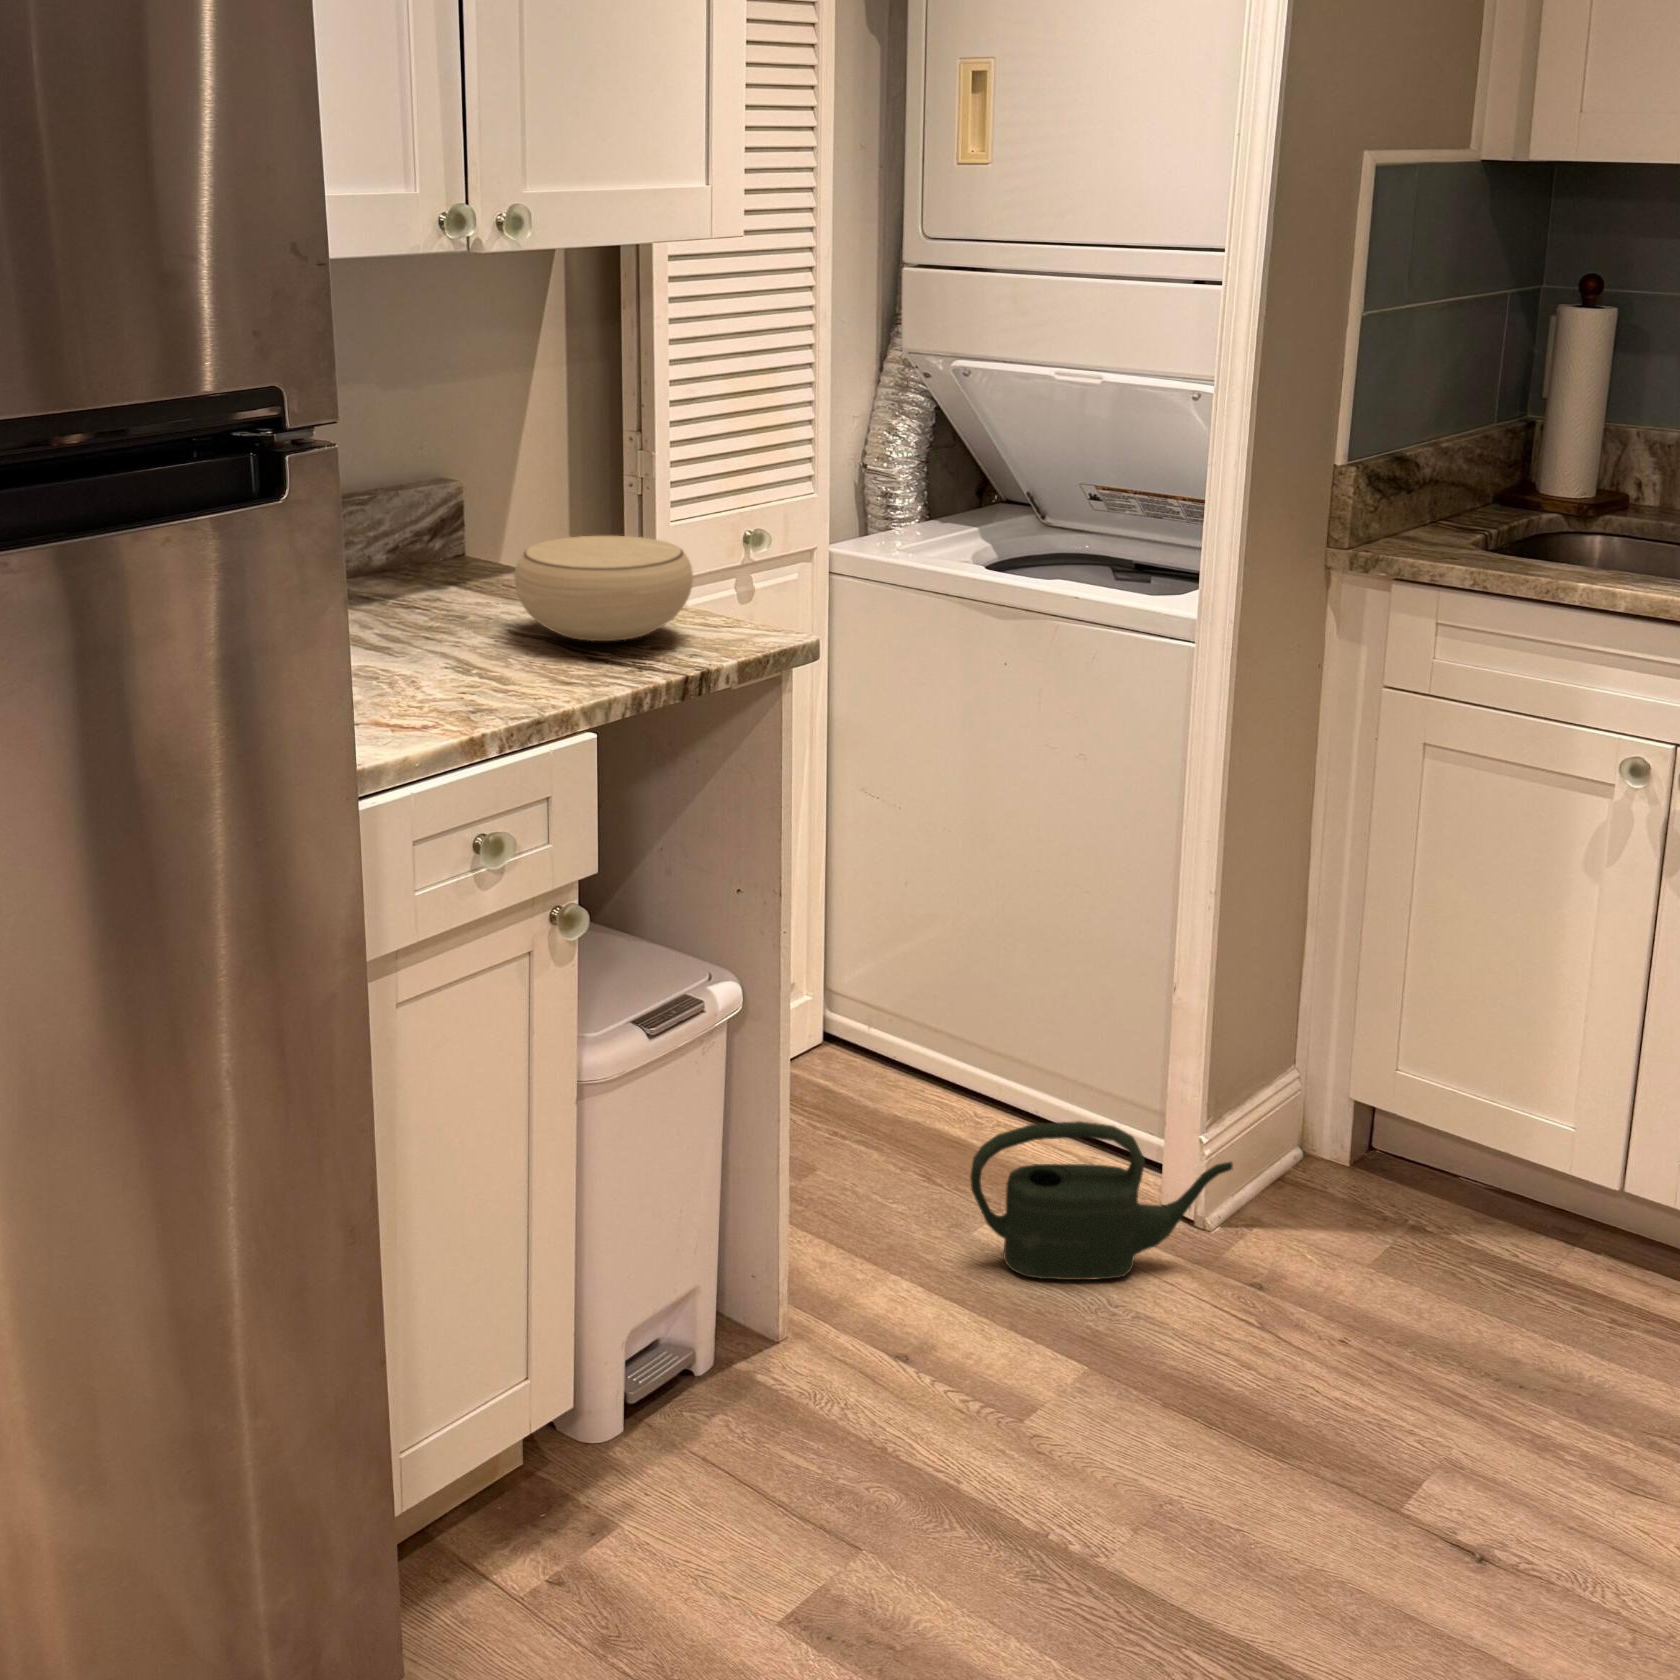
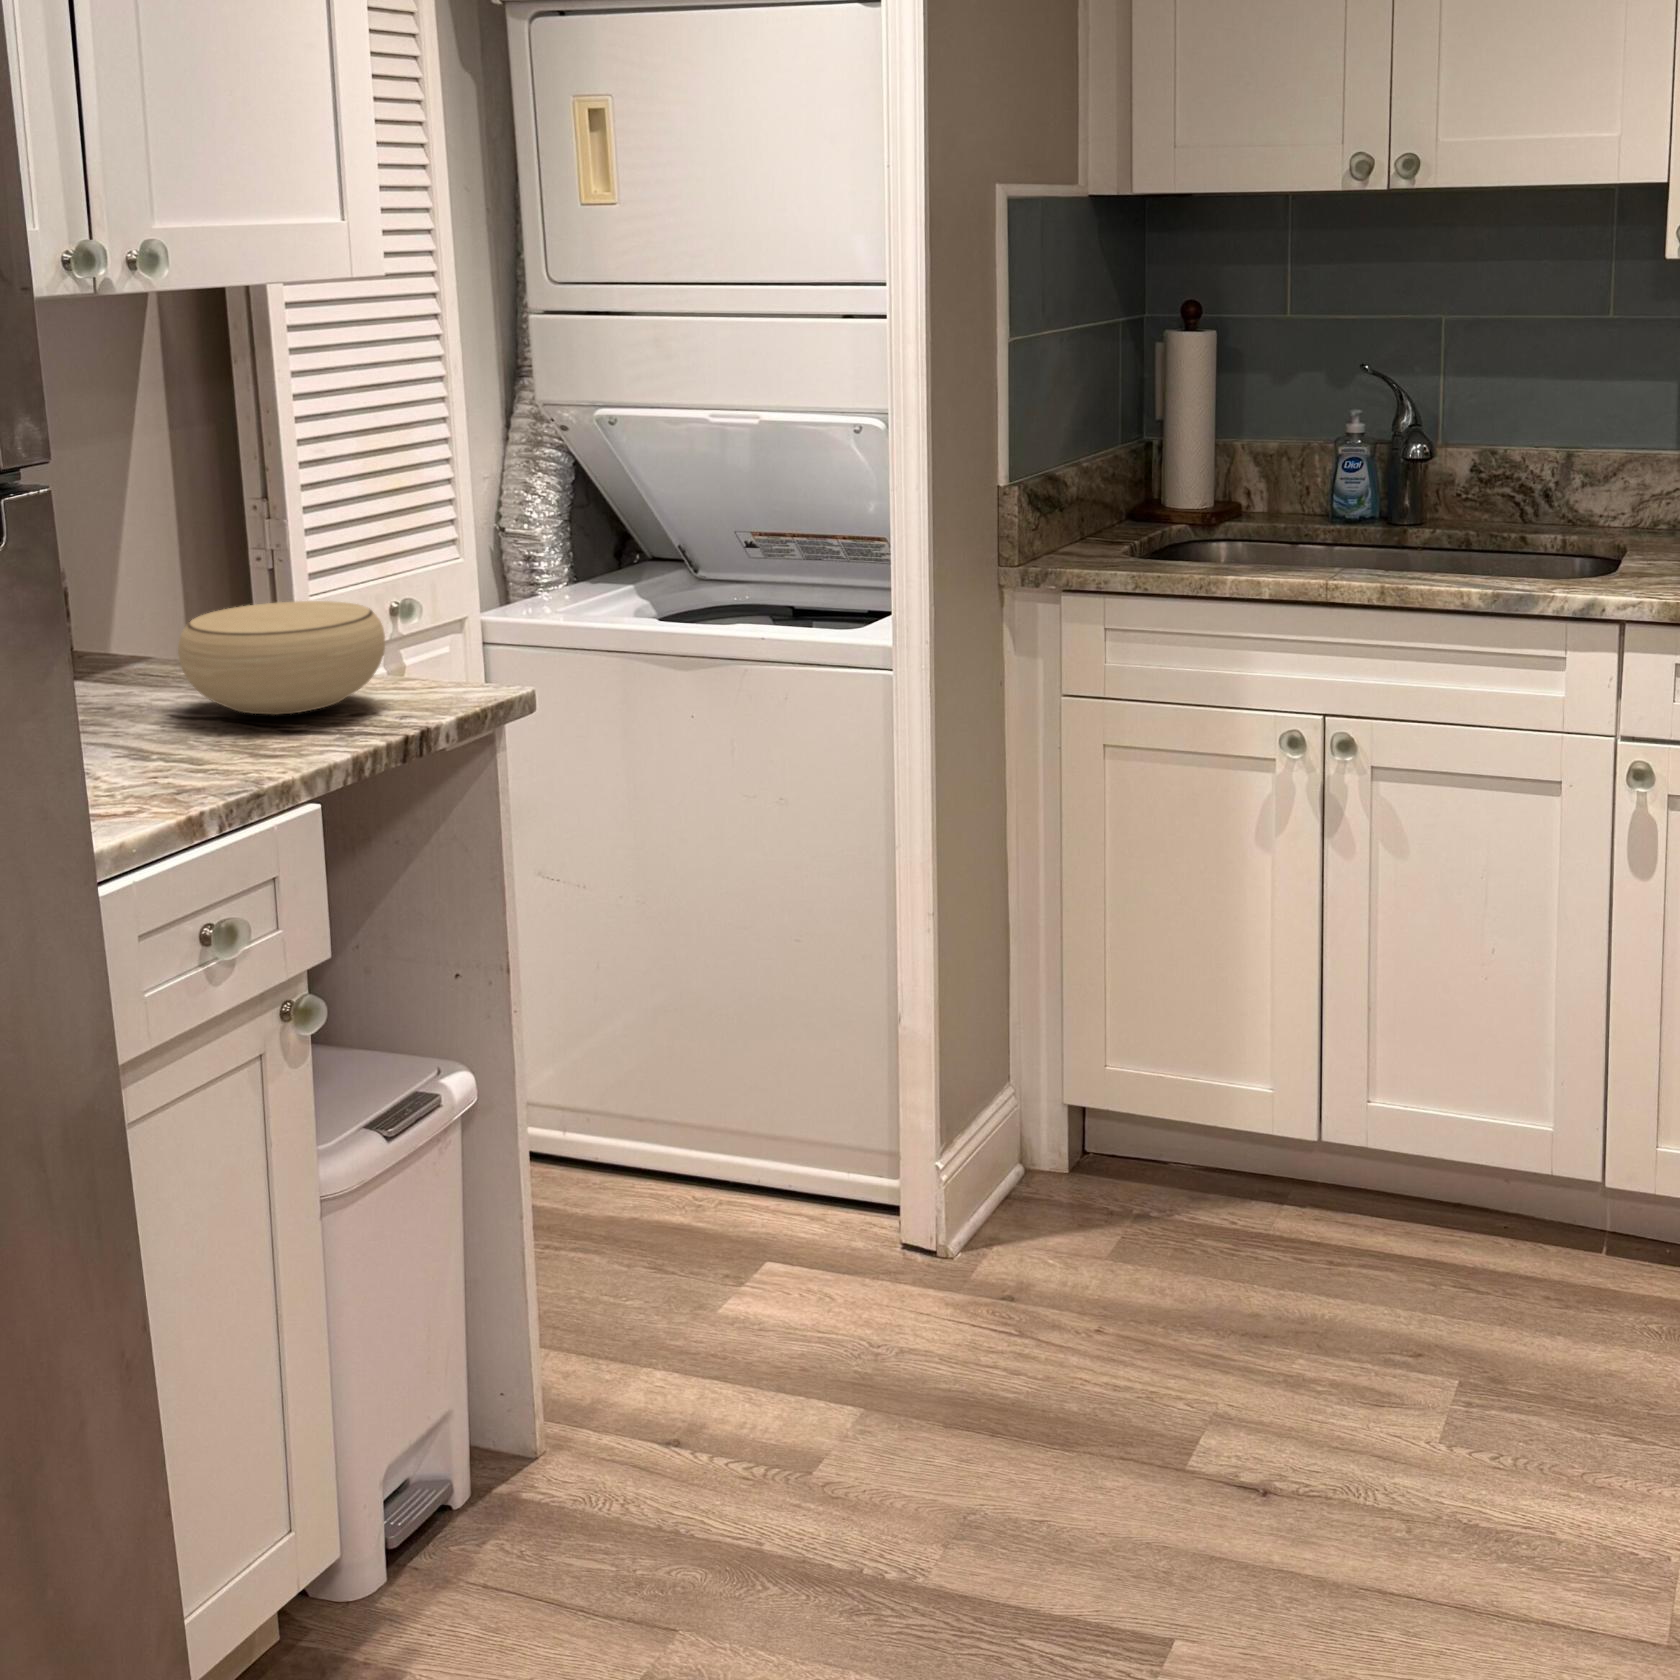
watering can: present [970,1121,1233,1280] -> none [715,1165,975,1338]

